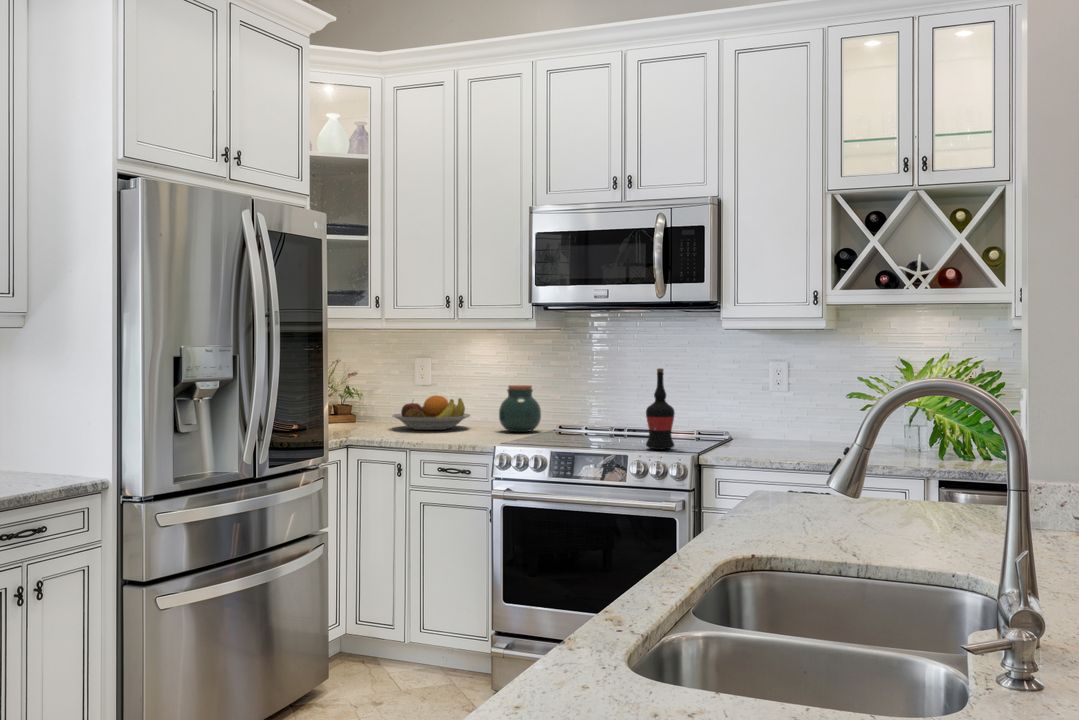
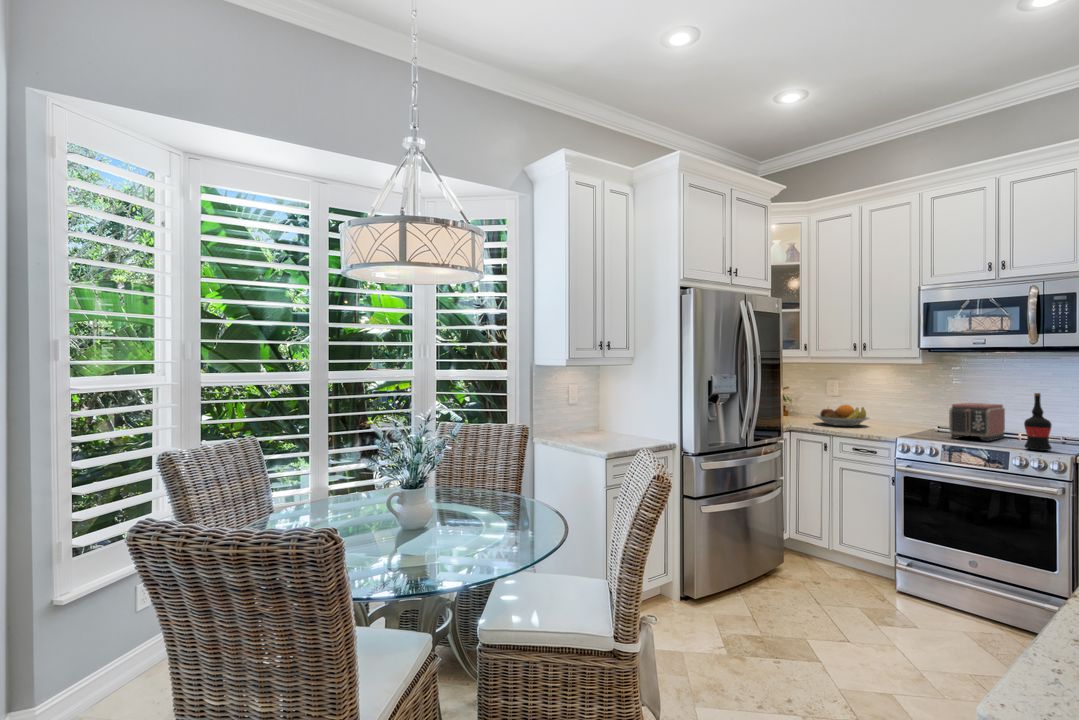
jar: present [499,385,541,432] -> none [893,400,926,431]
toaster: none [565,386,631,441] -> present [949,403,1005,441]

